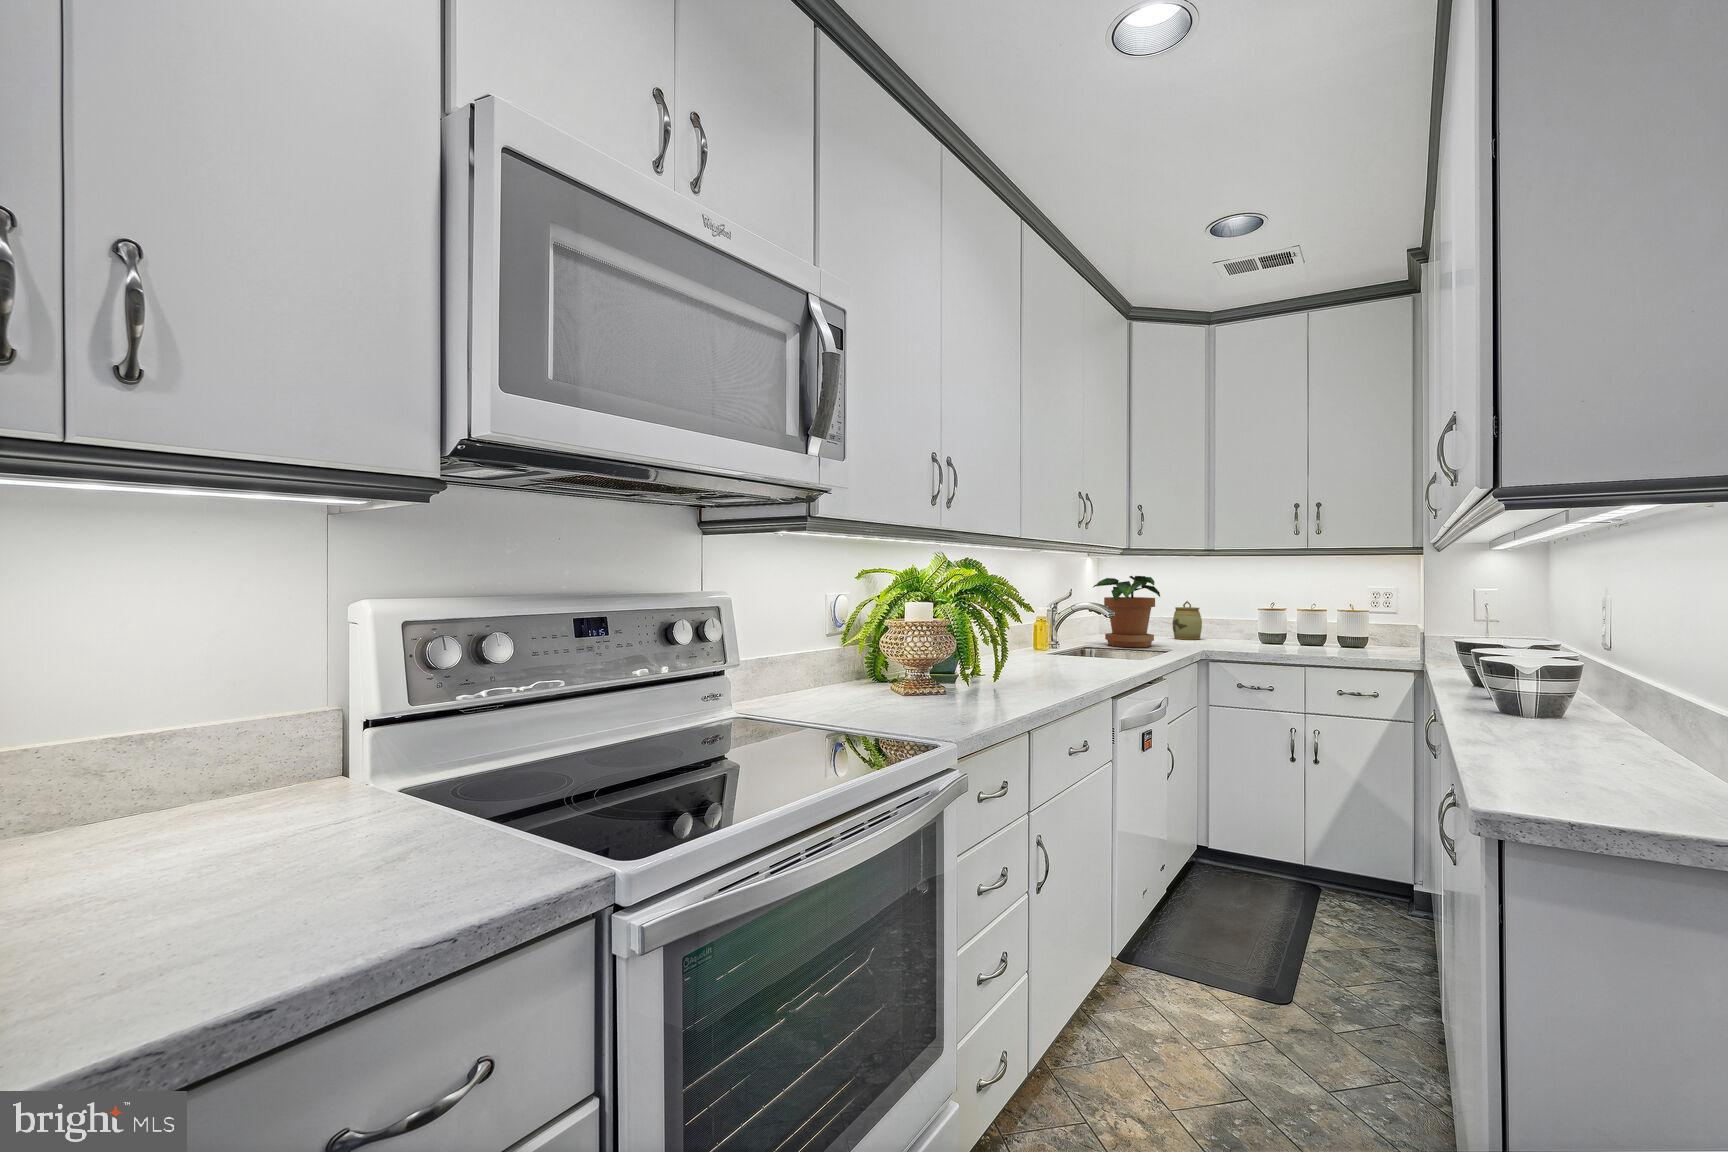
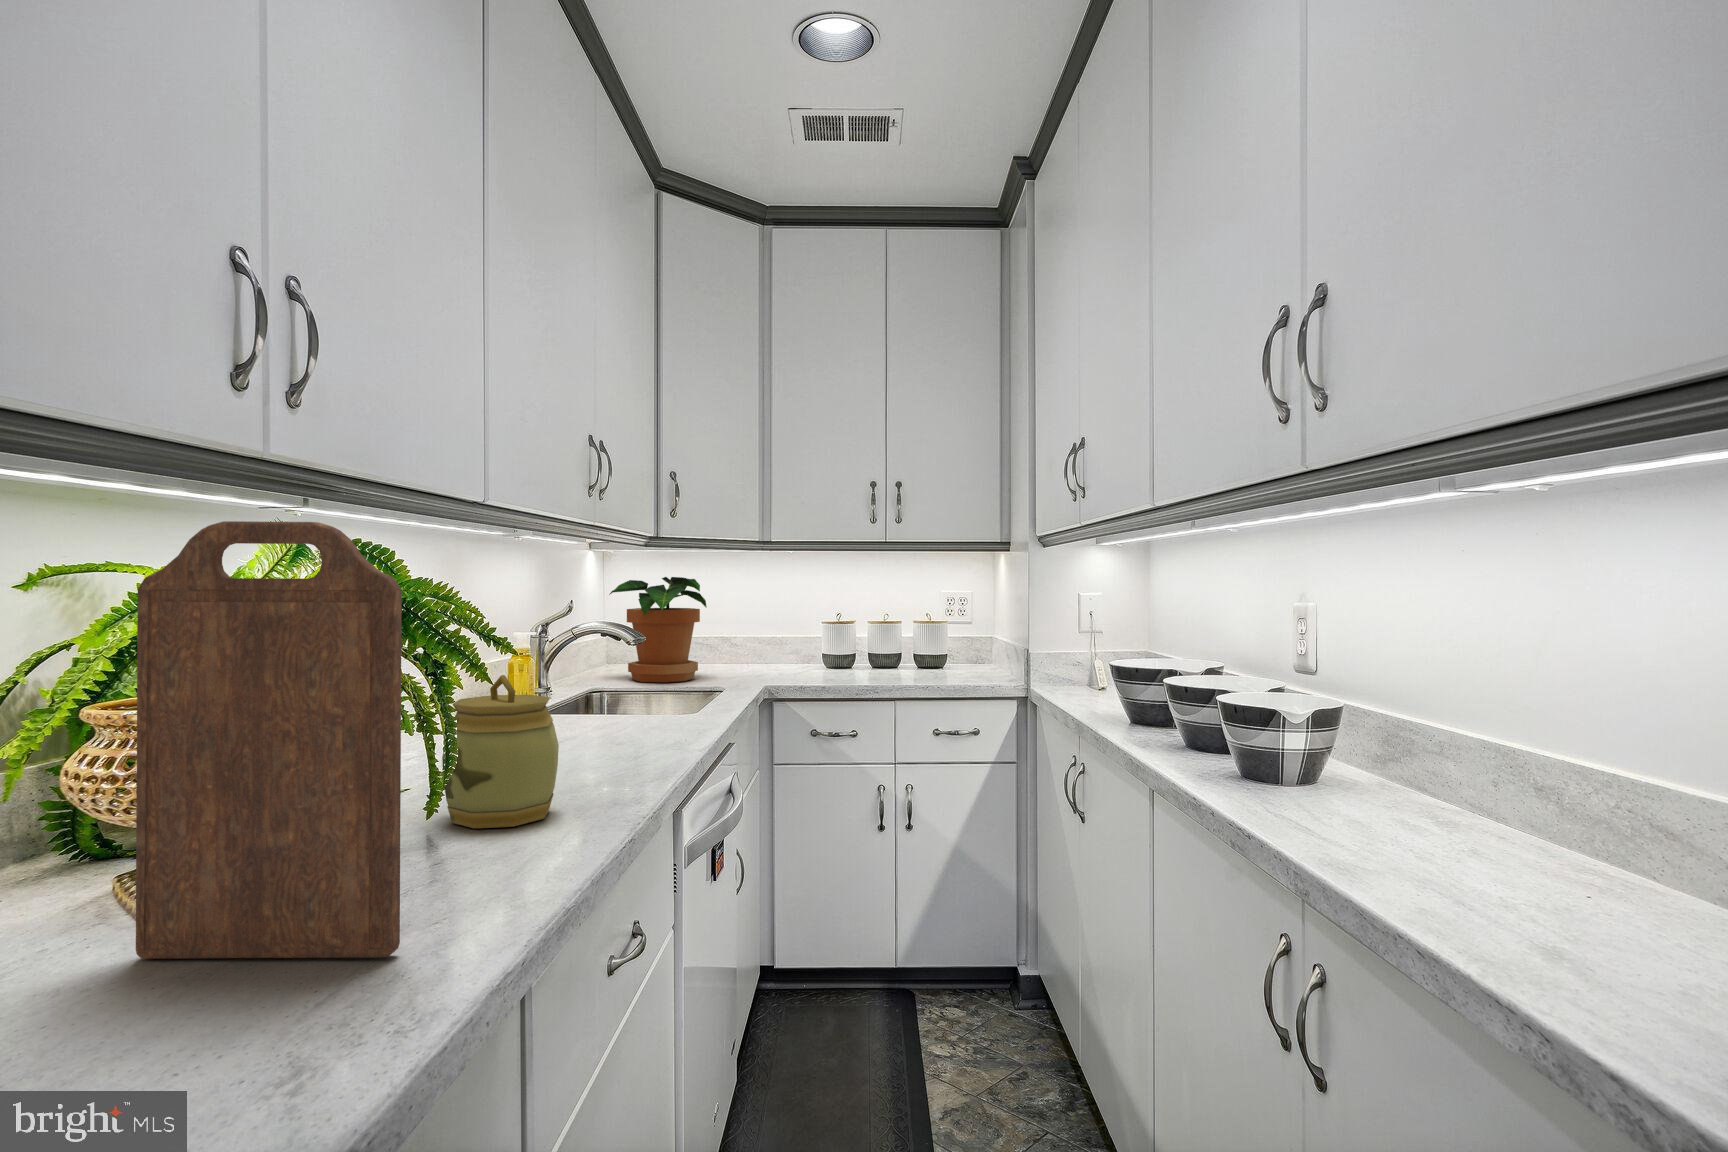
cutting board: none [907,555,990,712] -> present [136,521,402,959]
jar: present [1173,601,1202,640] -> present [442,675,559,828]

